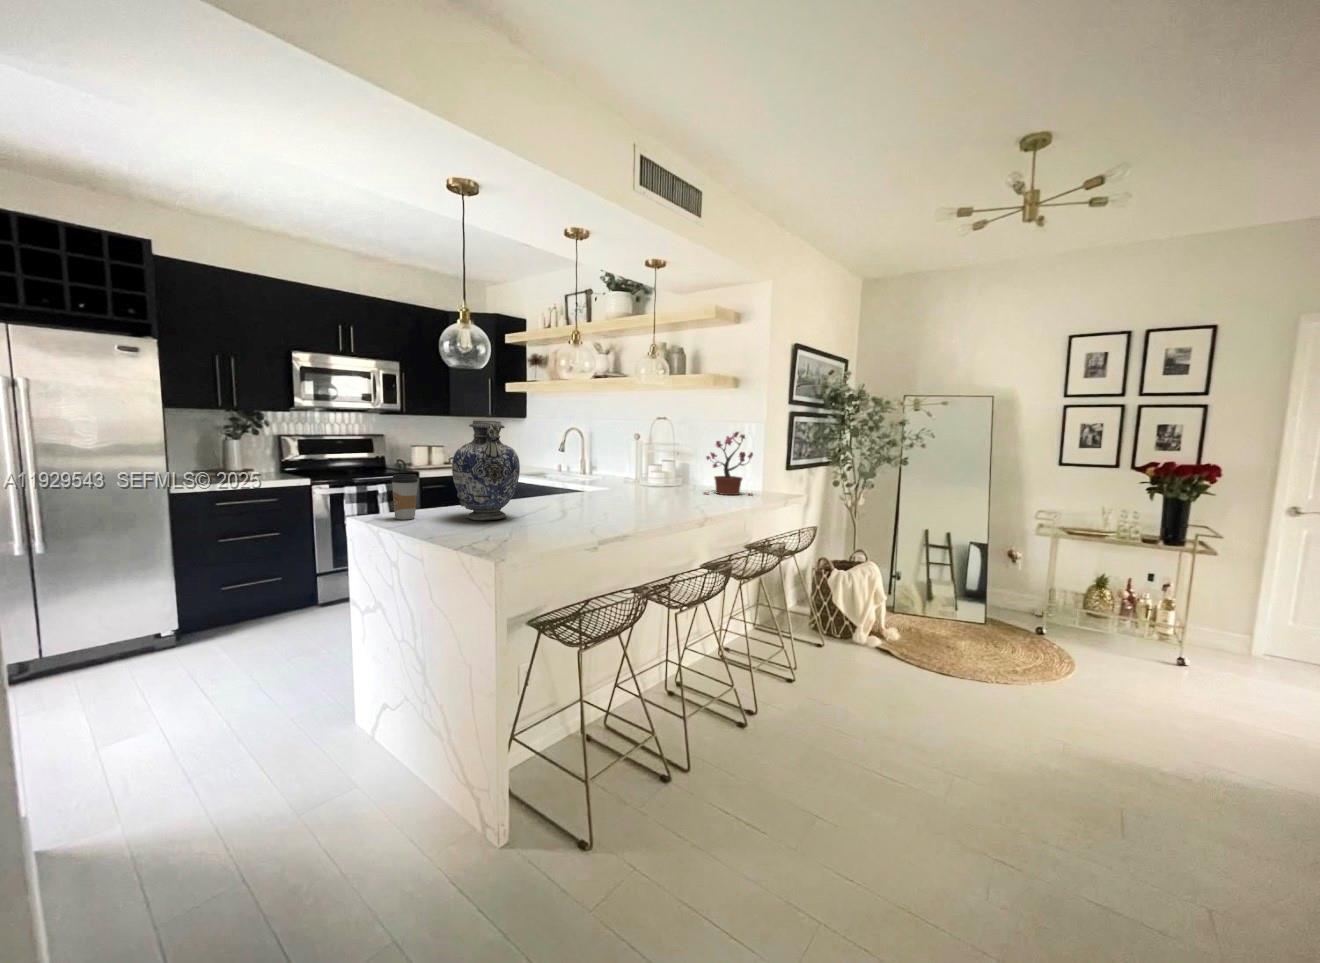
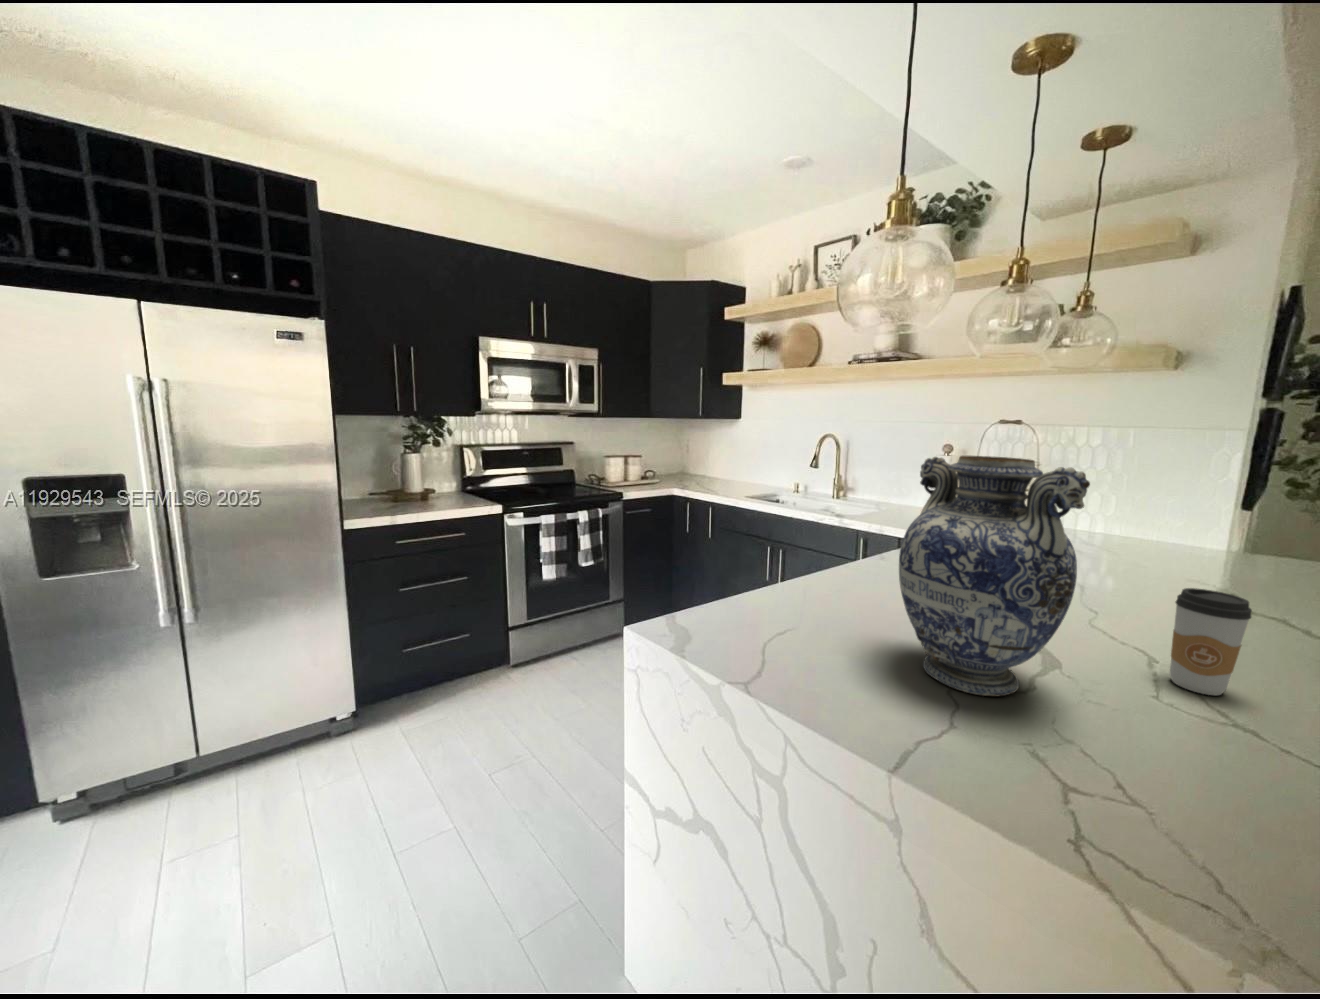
potted plant: present [704,432,753,495] -> none [1140,450,1260,566]
coffee cup: present [392,474,418,520] -> present [1170,588,1252,695]

